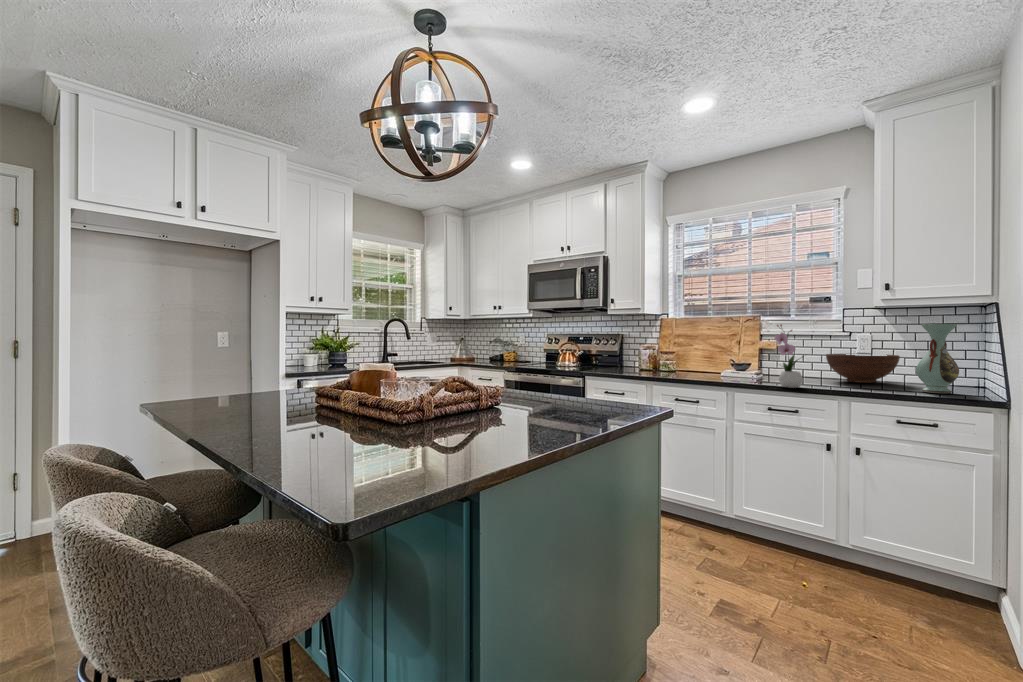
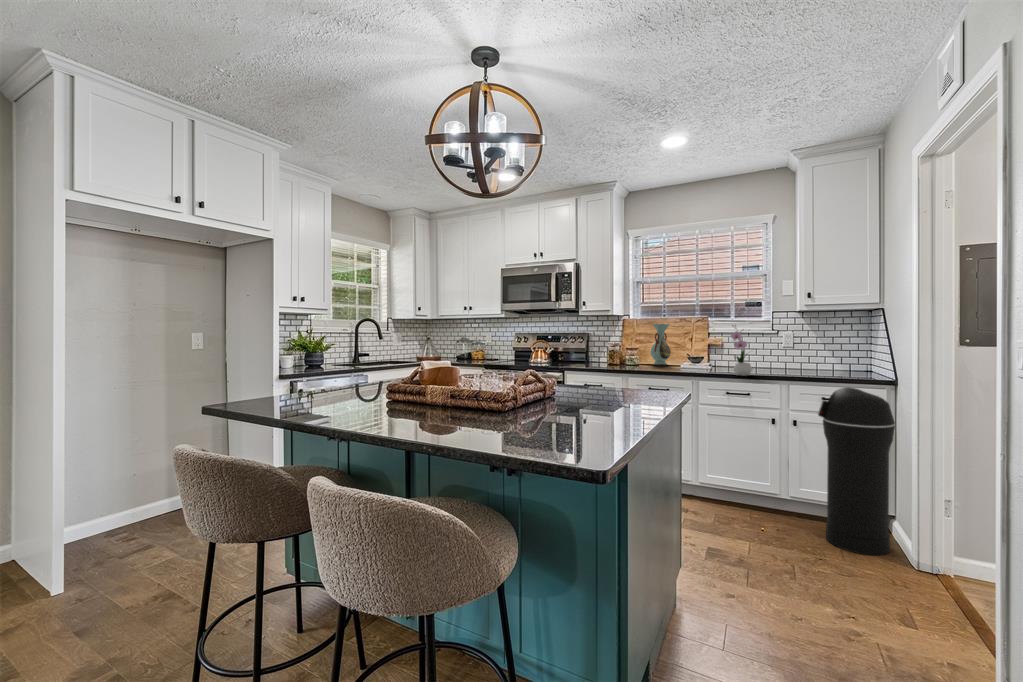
decorative vase: present [916,323,959,393] -> present [650,324,671,365]
fruit bowl: present [826,354,900,383] -> none [762,348,816,371]
trash can: none [881,408,996,641] -> present [818,387,895,555]

